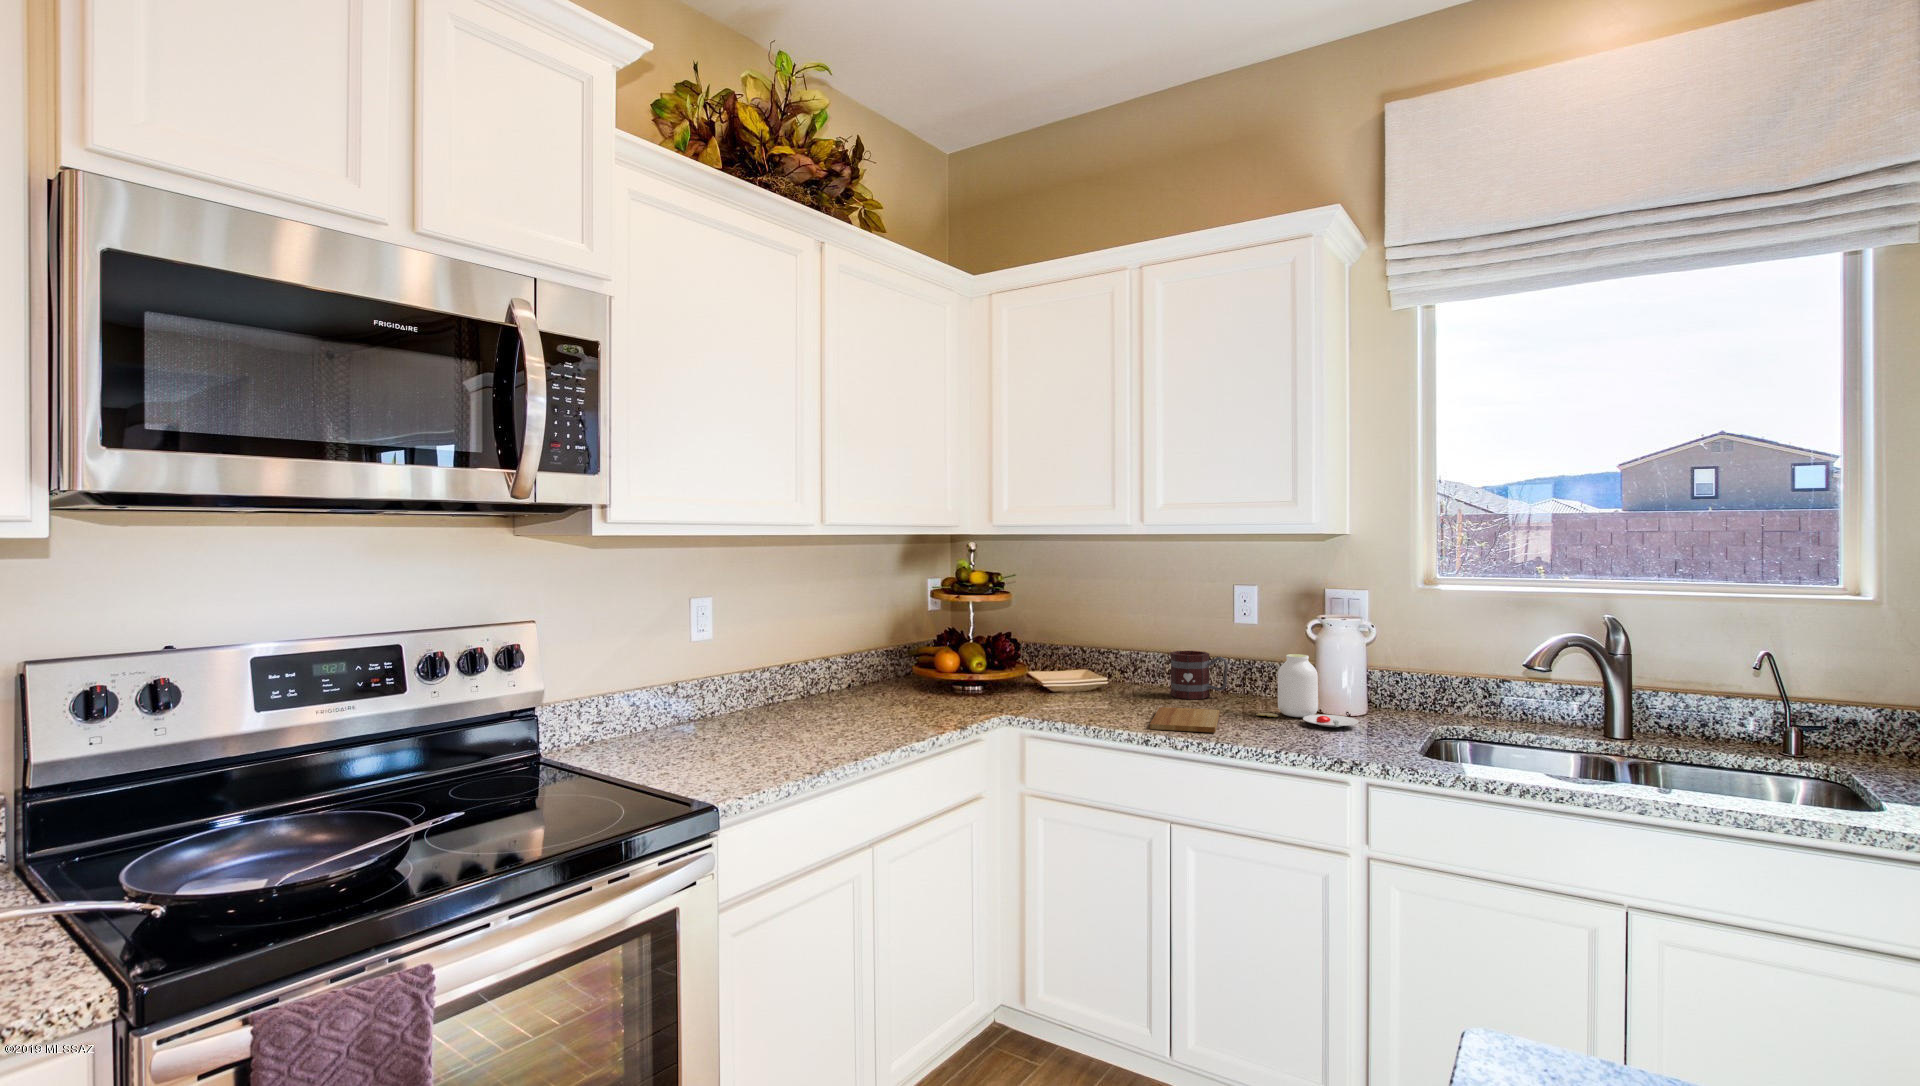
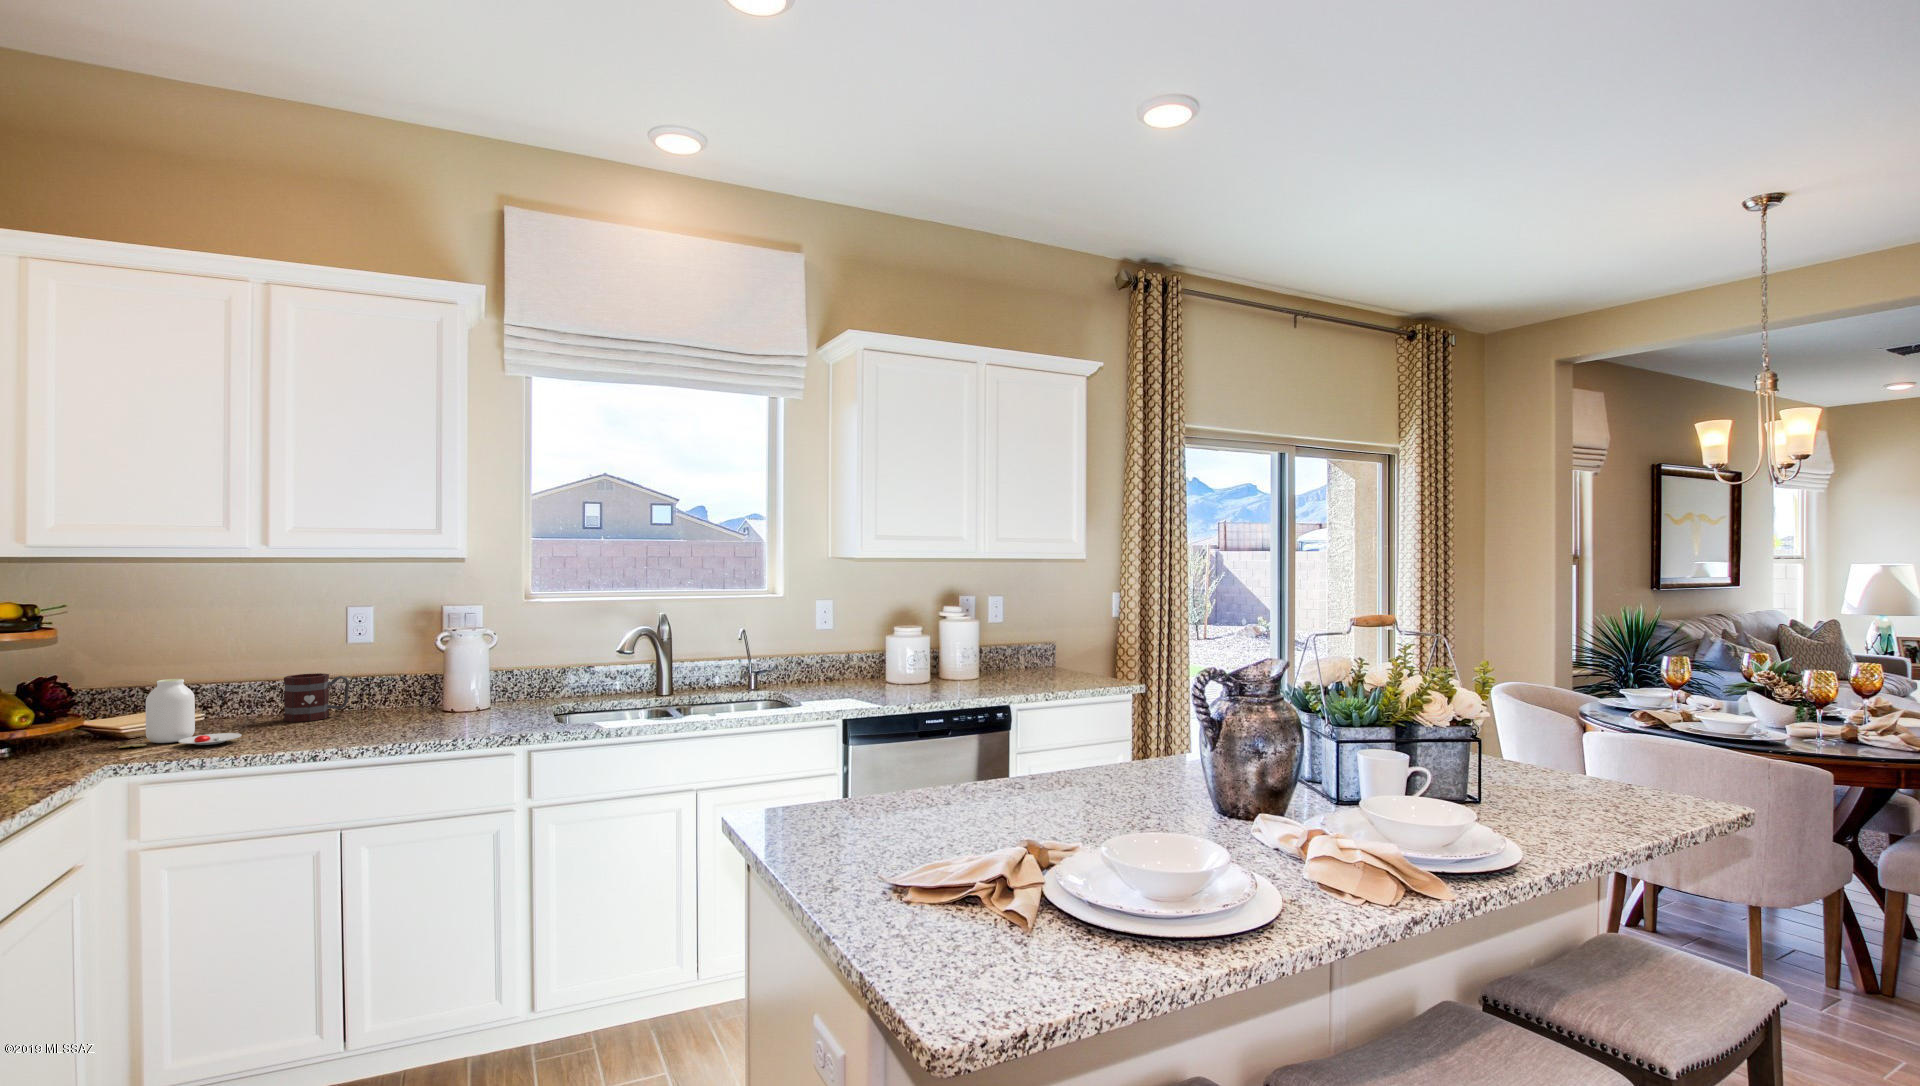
jar: present [1256,654,1358,727] -> present [118,679,242,748]
cutting board: present [1150,707,1220,733] -> none [300,722,384,745]

